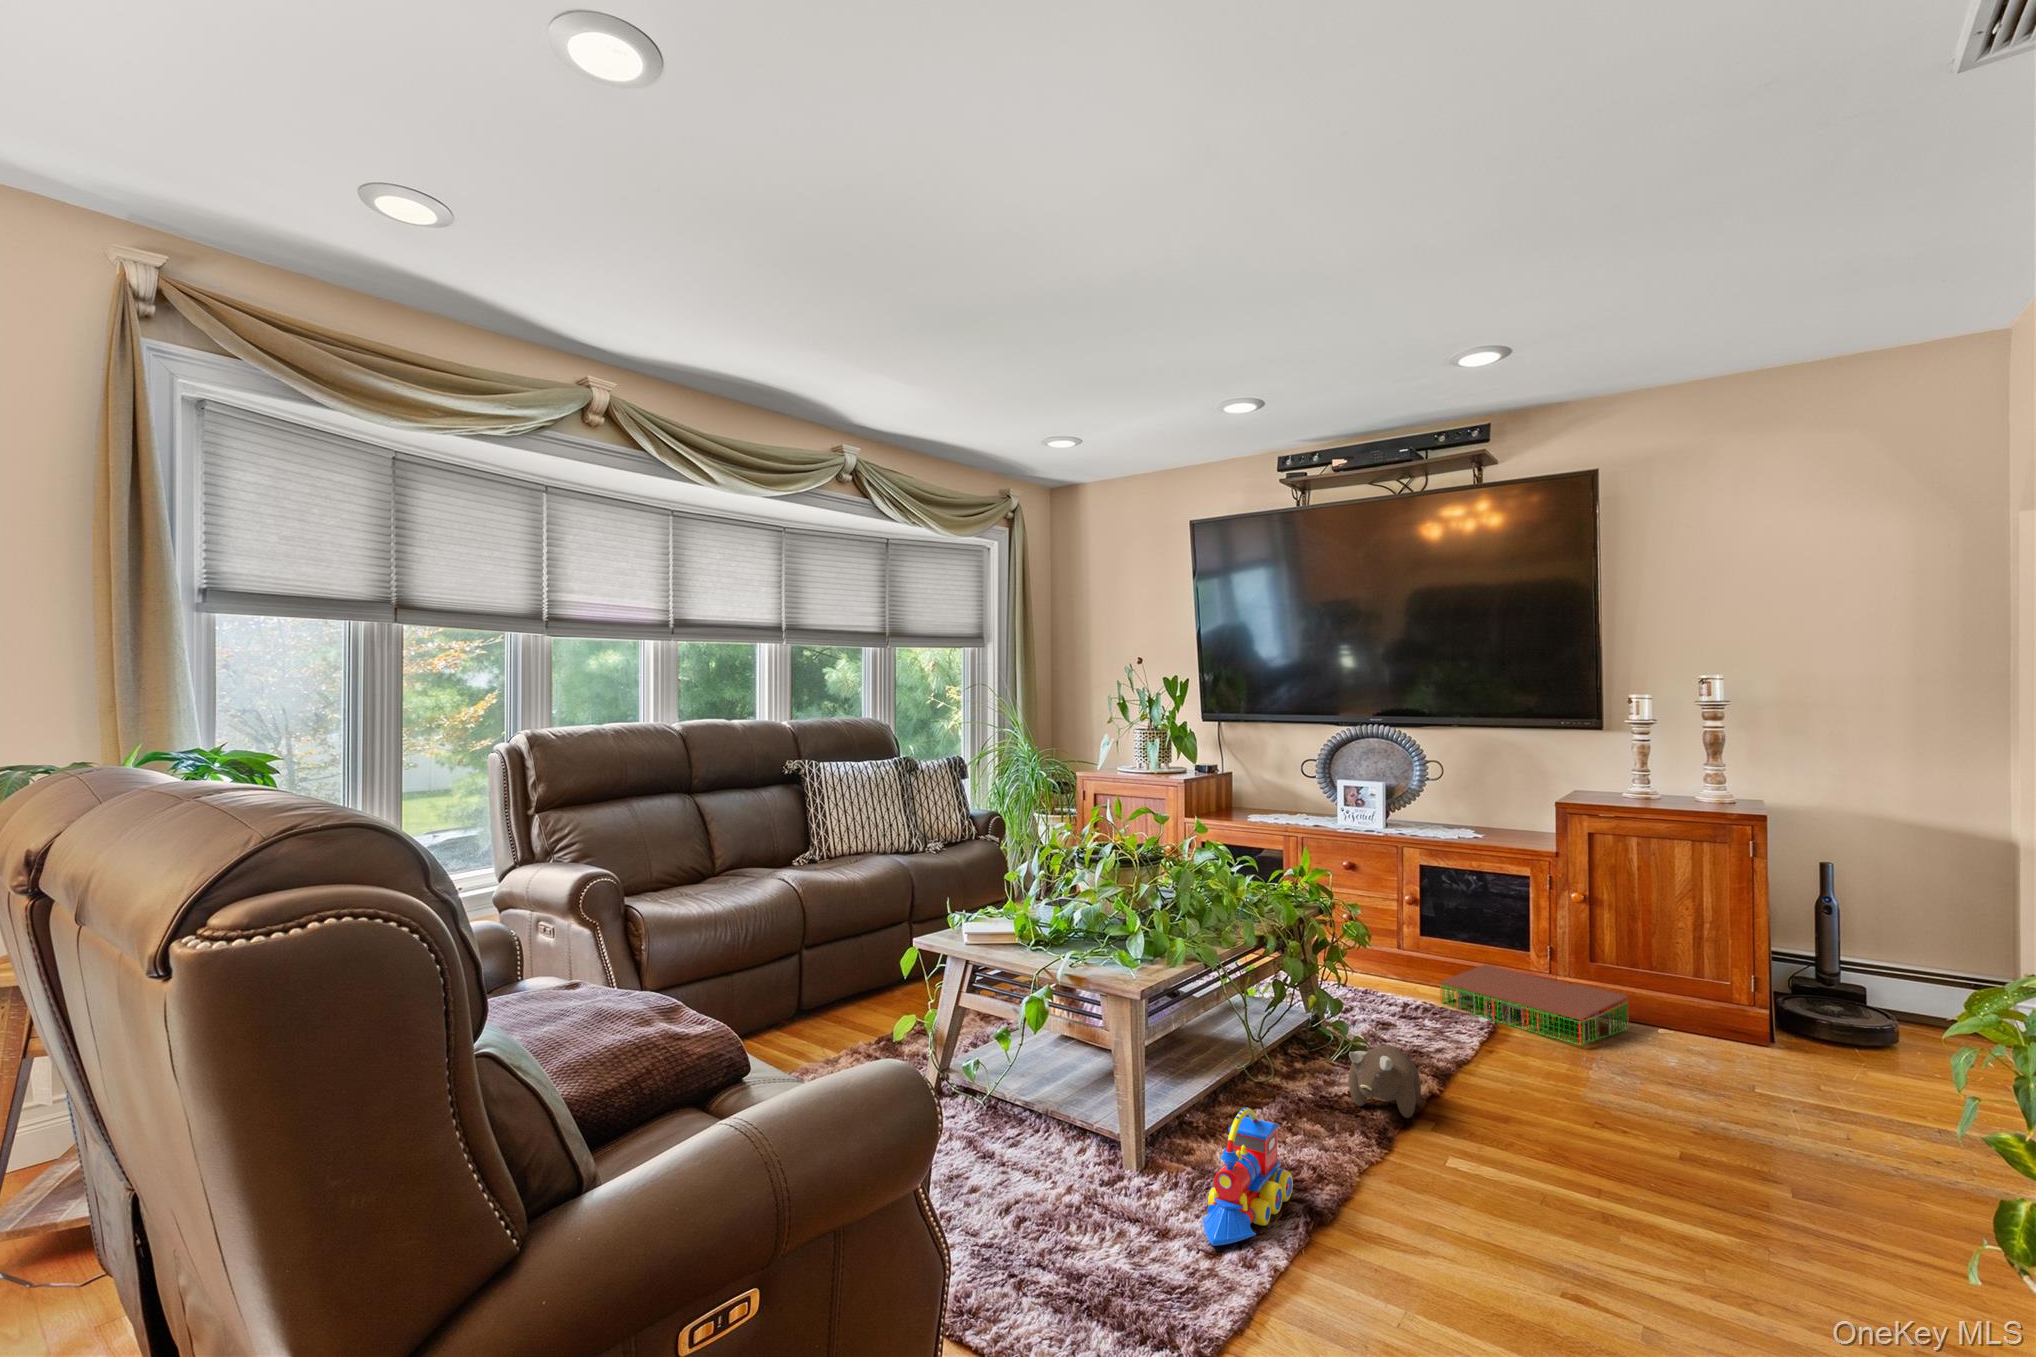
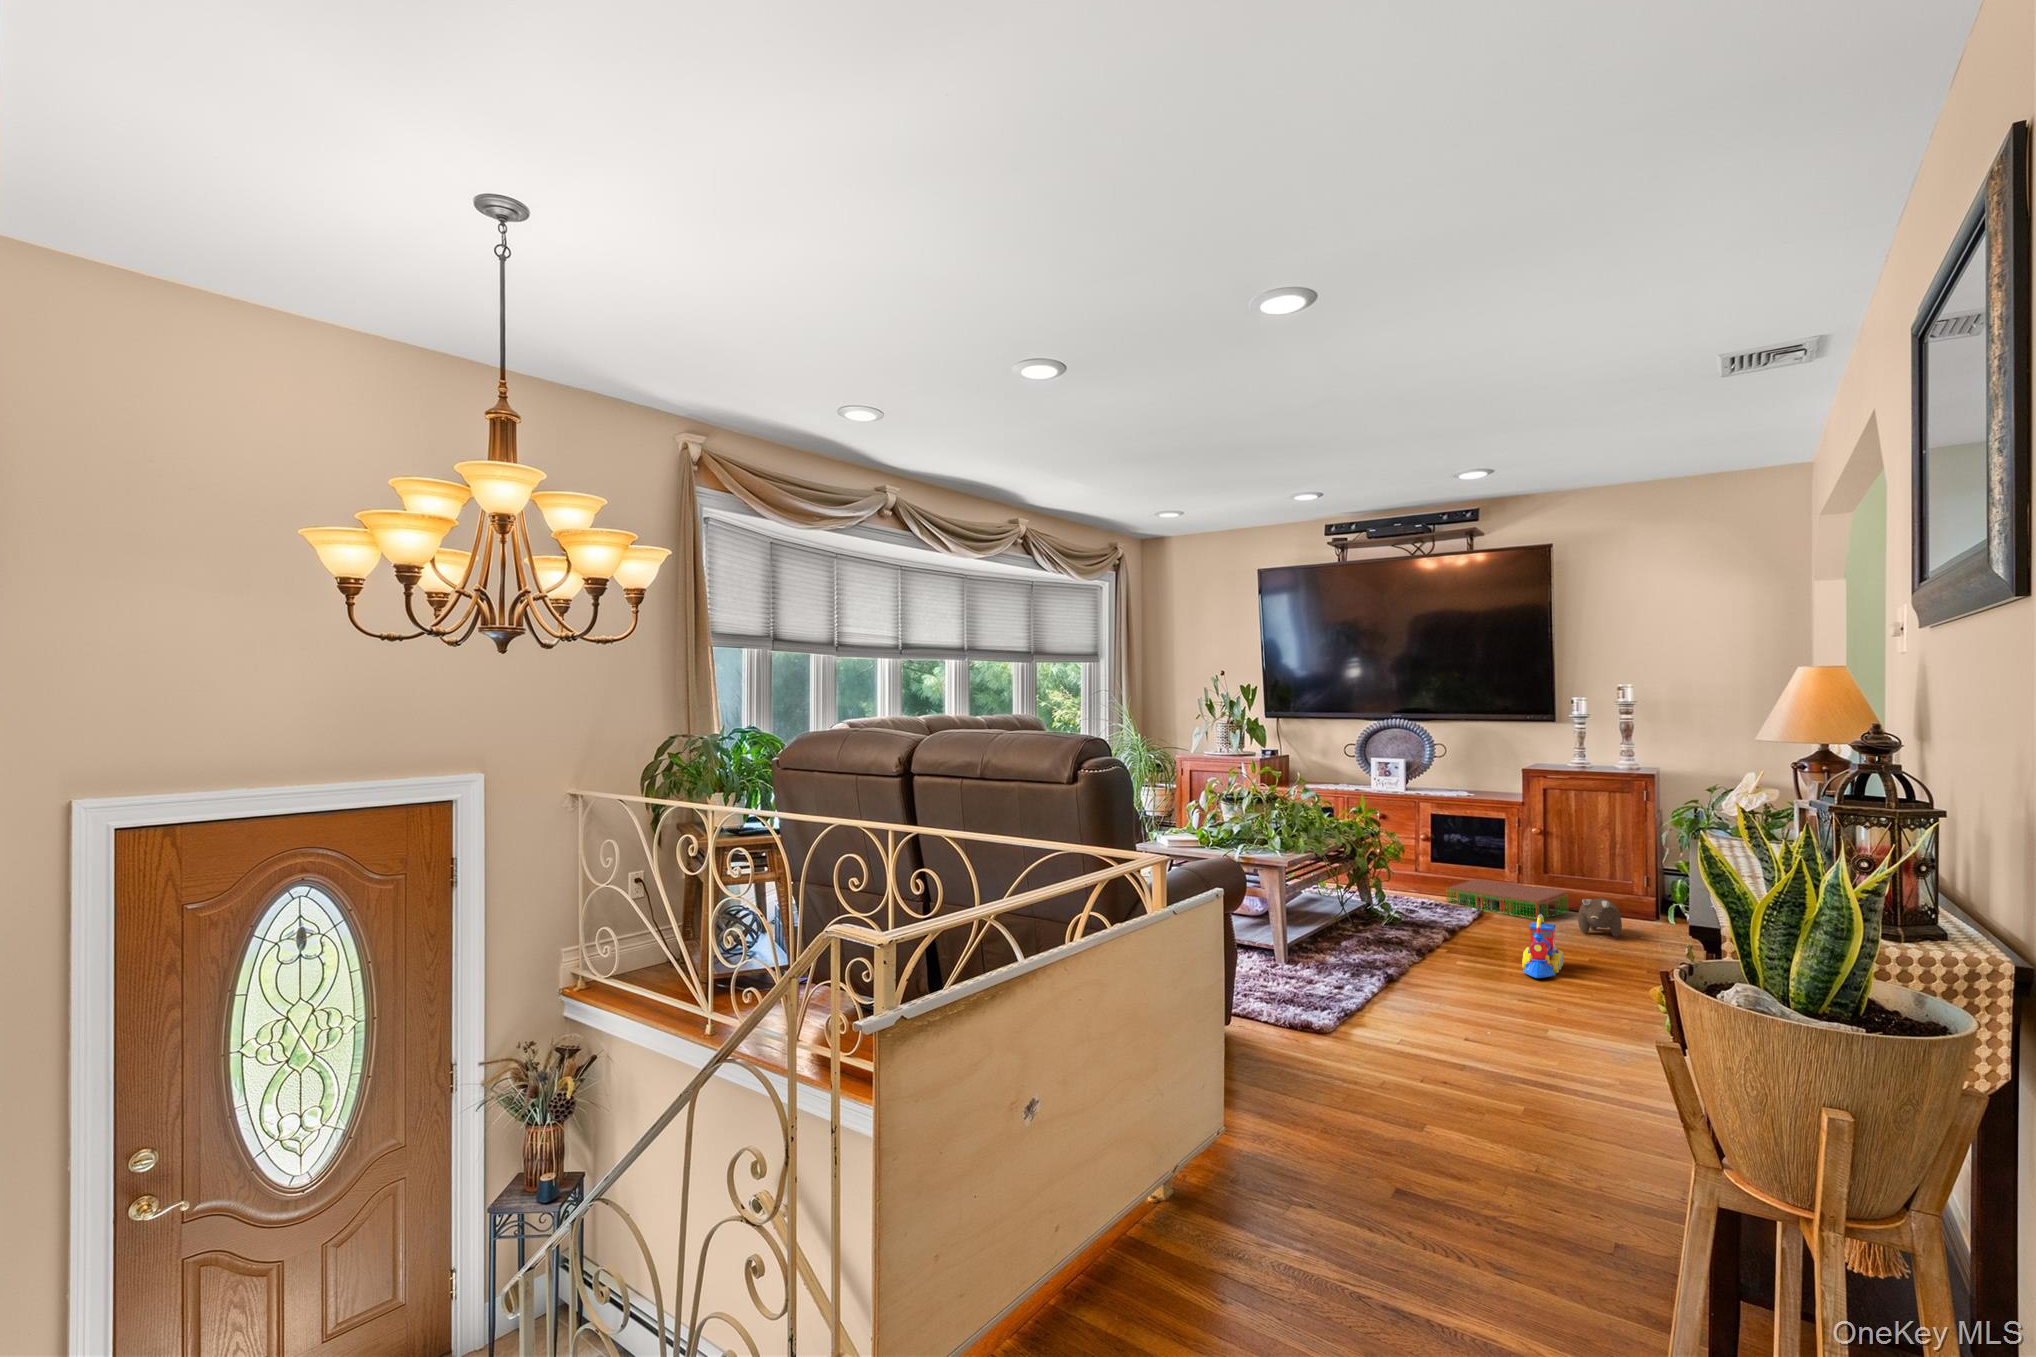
plush toy: present [1349,1045,1421,1118] -> present [1578,898,1622,937]
toy train: present [1202,1107,1293,1246] -> present [1522,914,1563,978]

